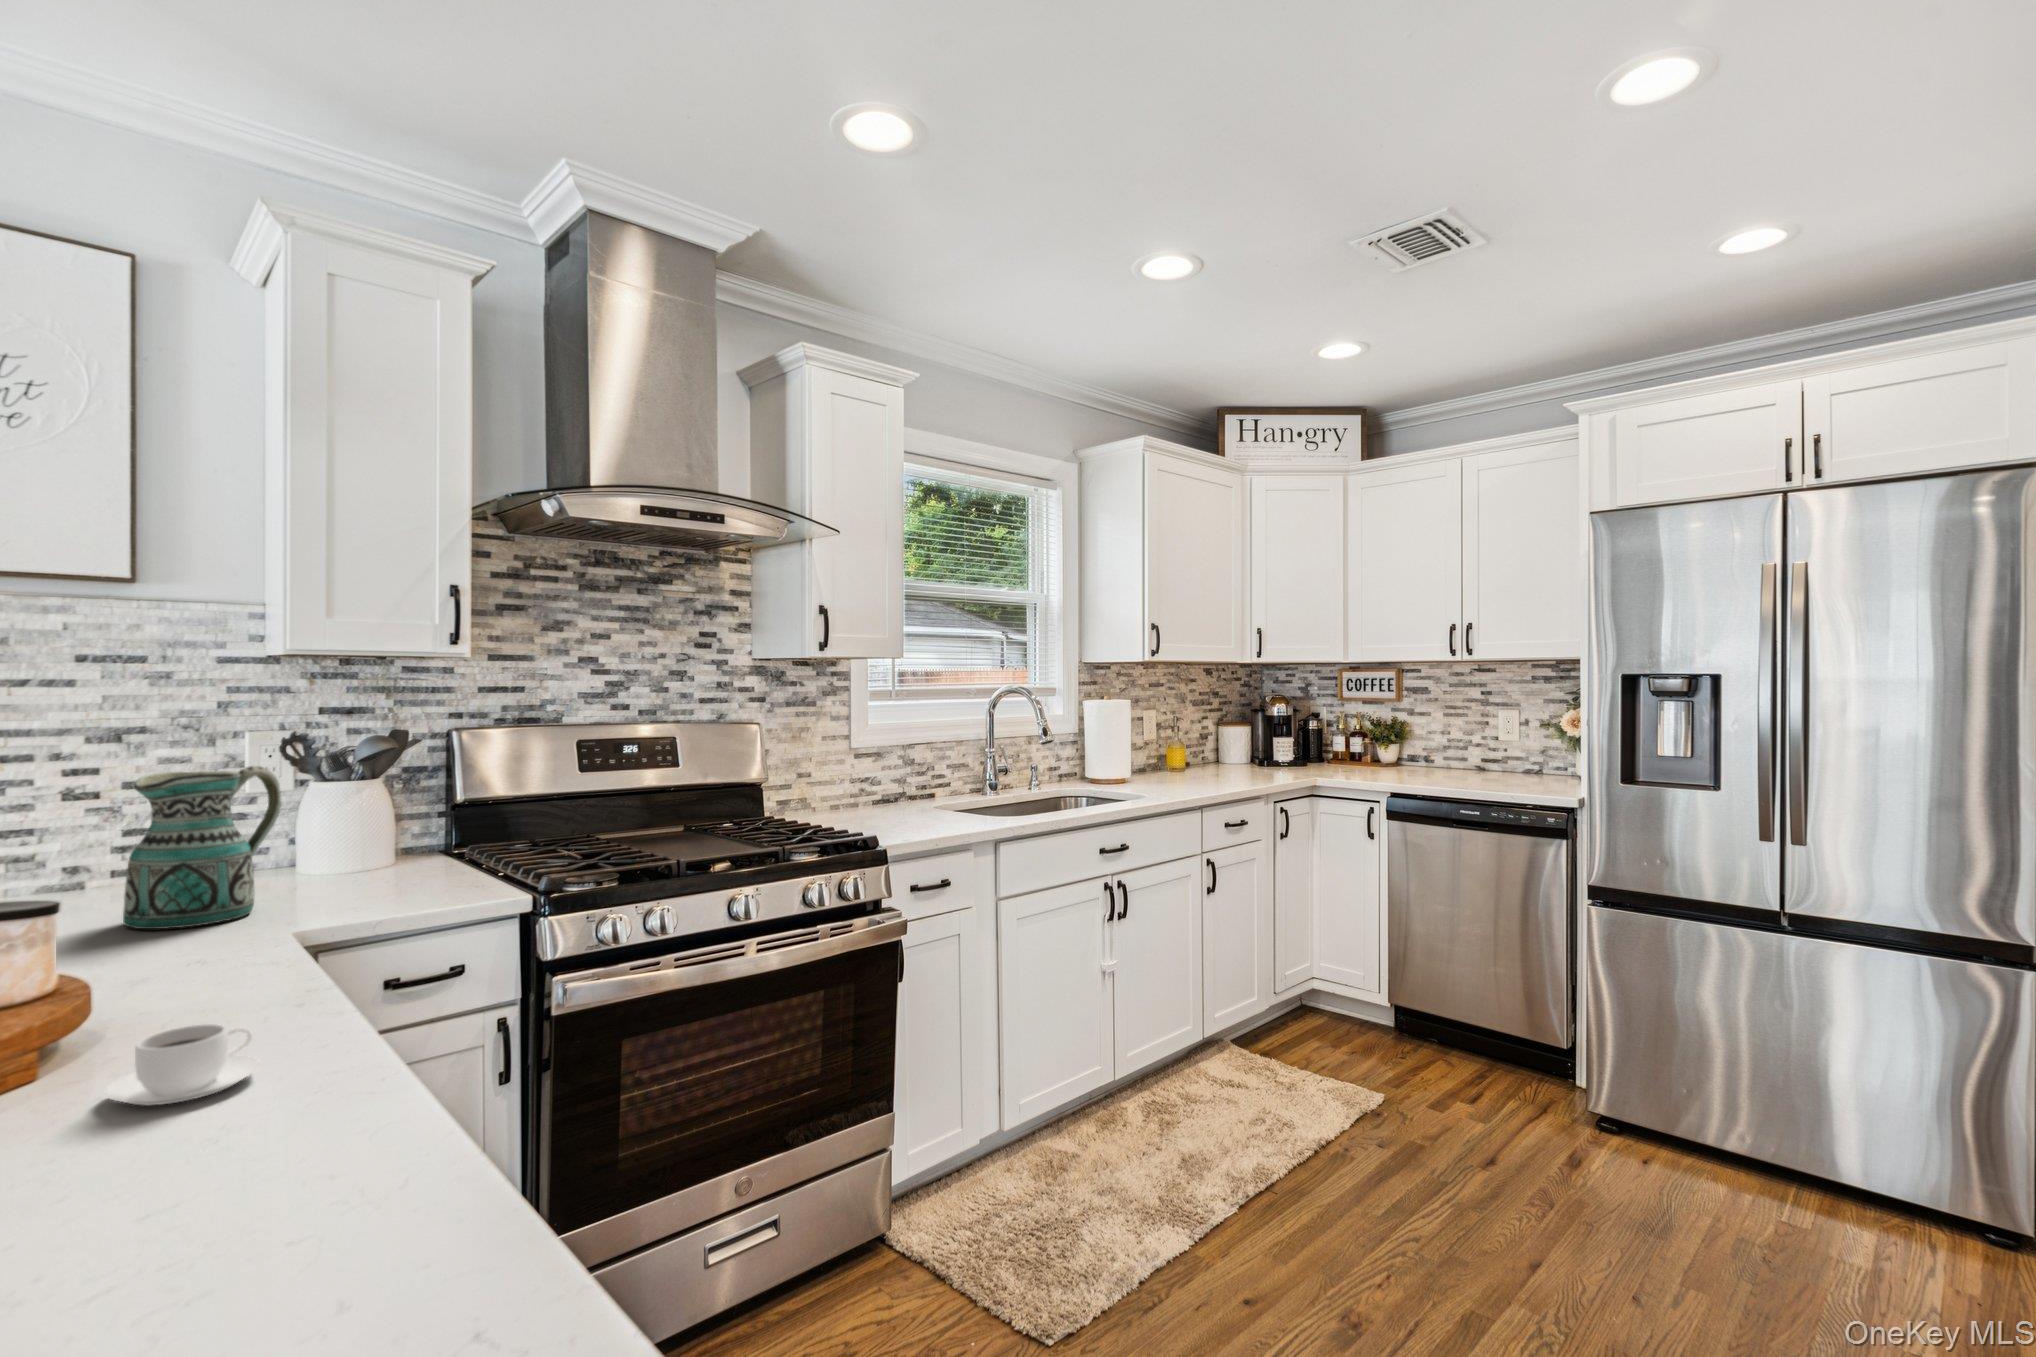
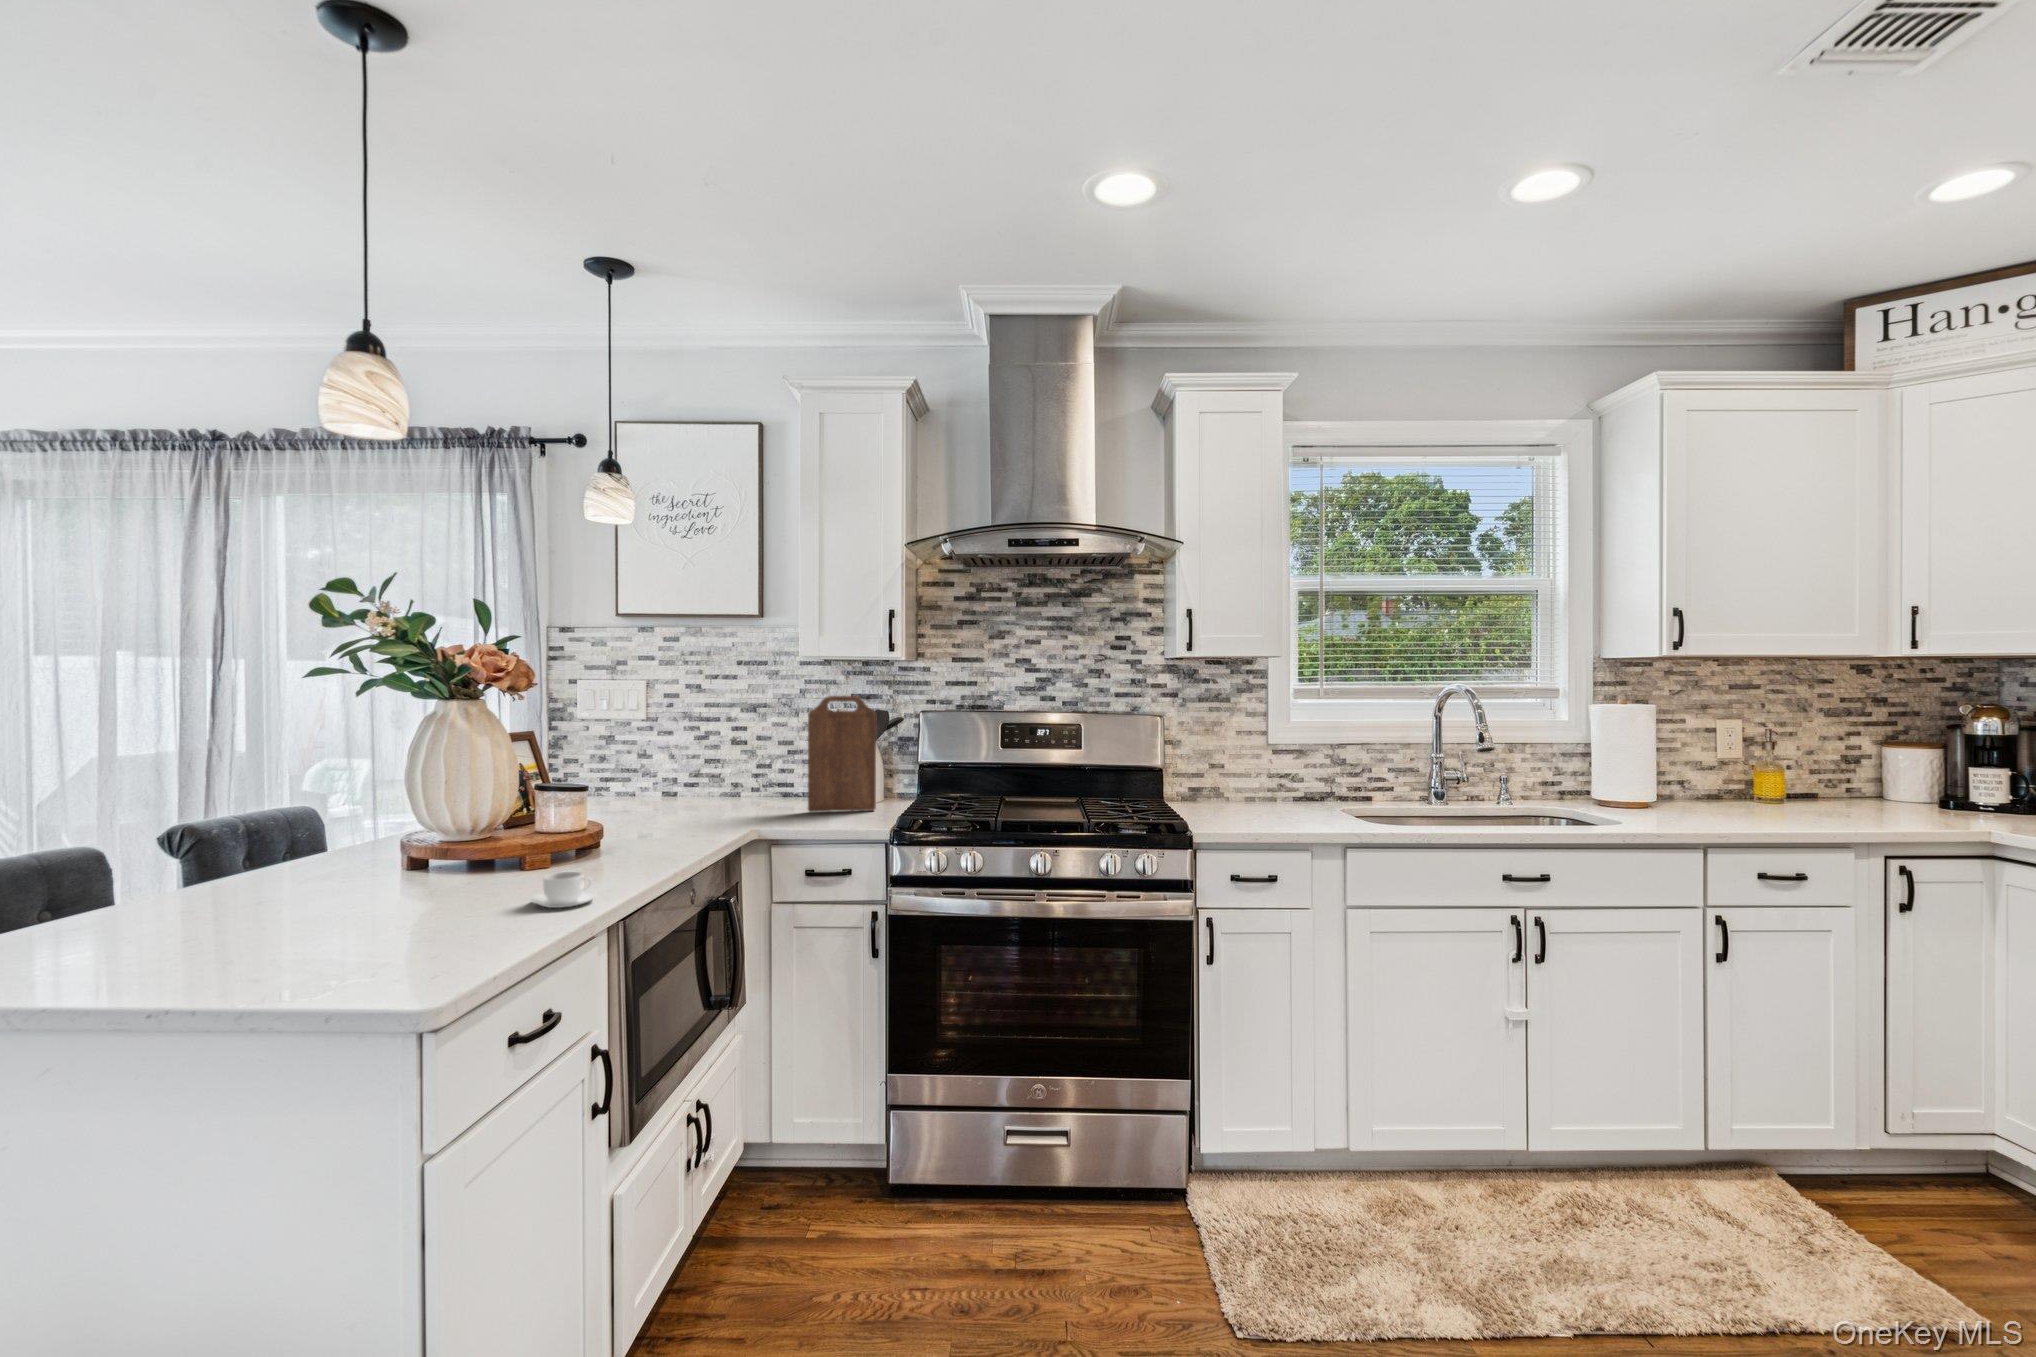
cutting board: none [295,706,412,890] -> present [808,696,876,812]
ceramic pitcher: present [123,766,282,929] -> none [709,732,791,825]

